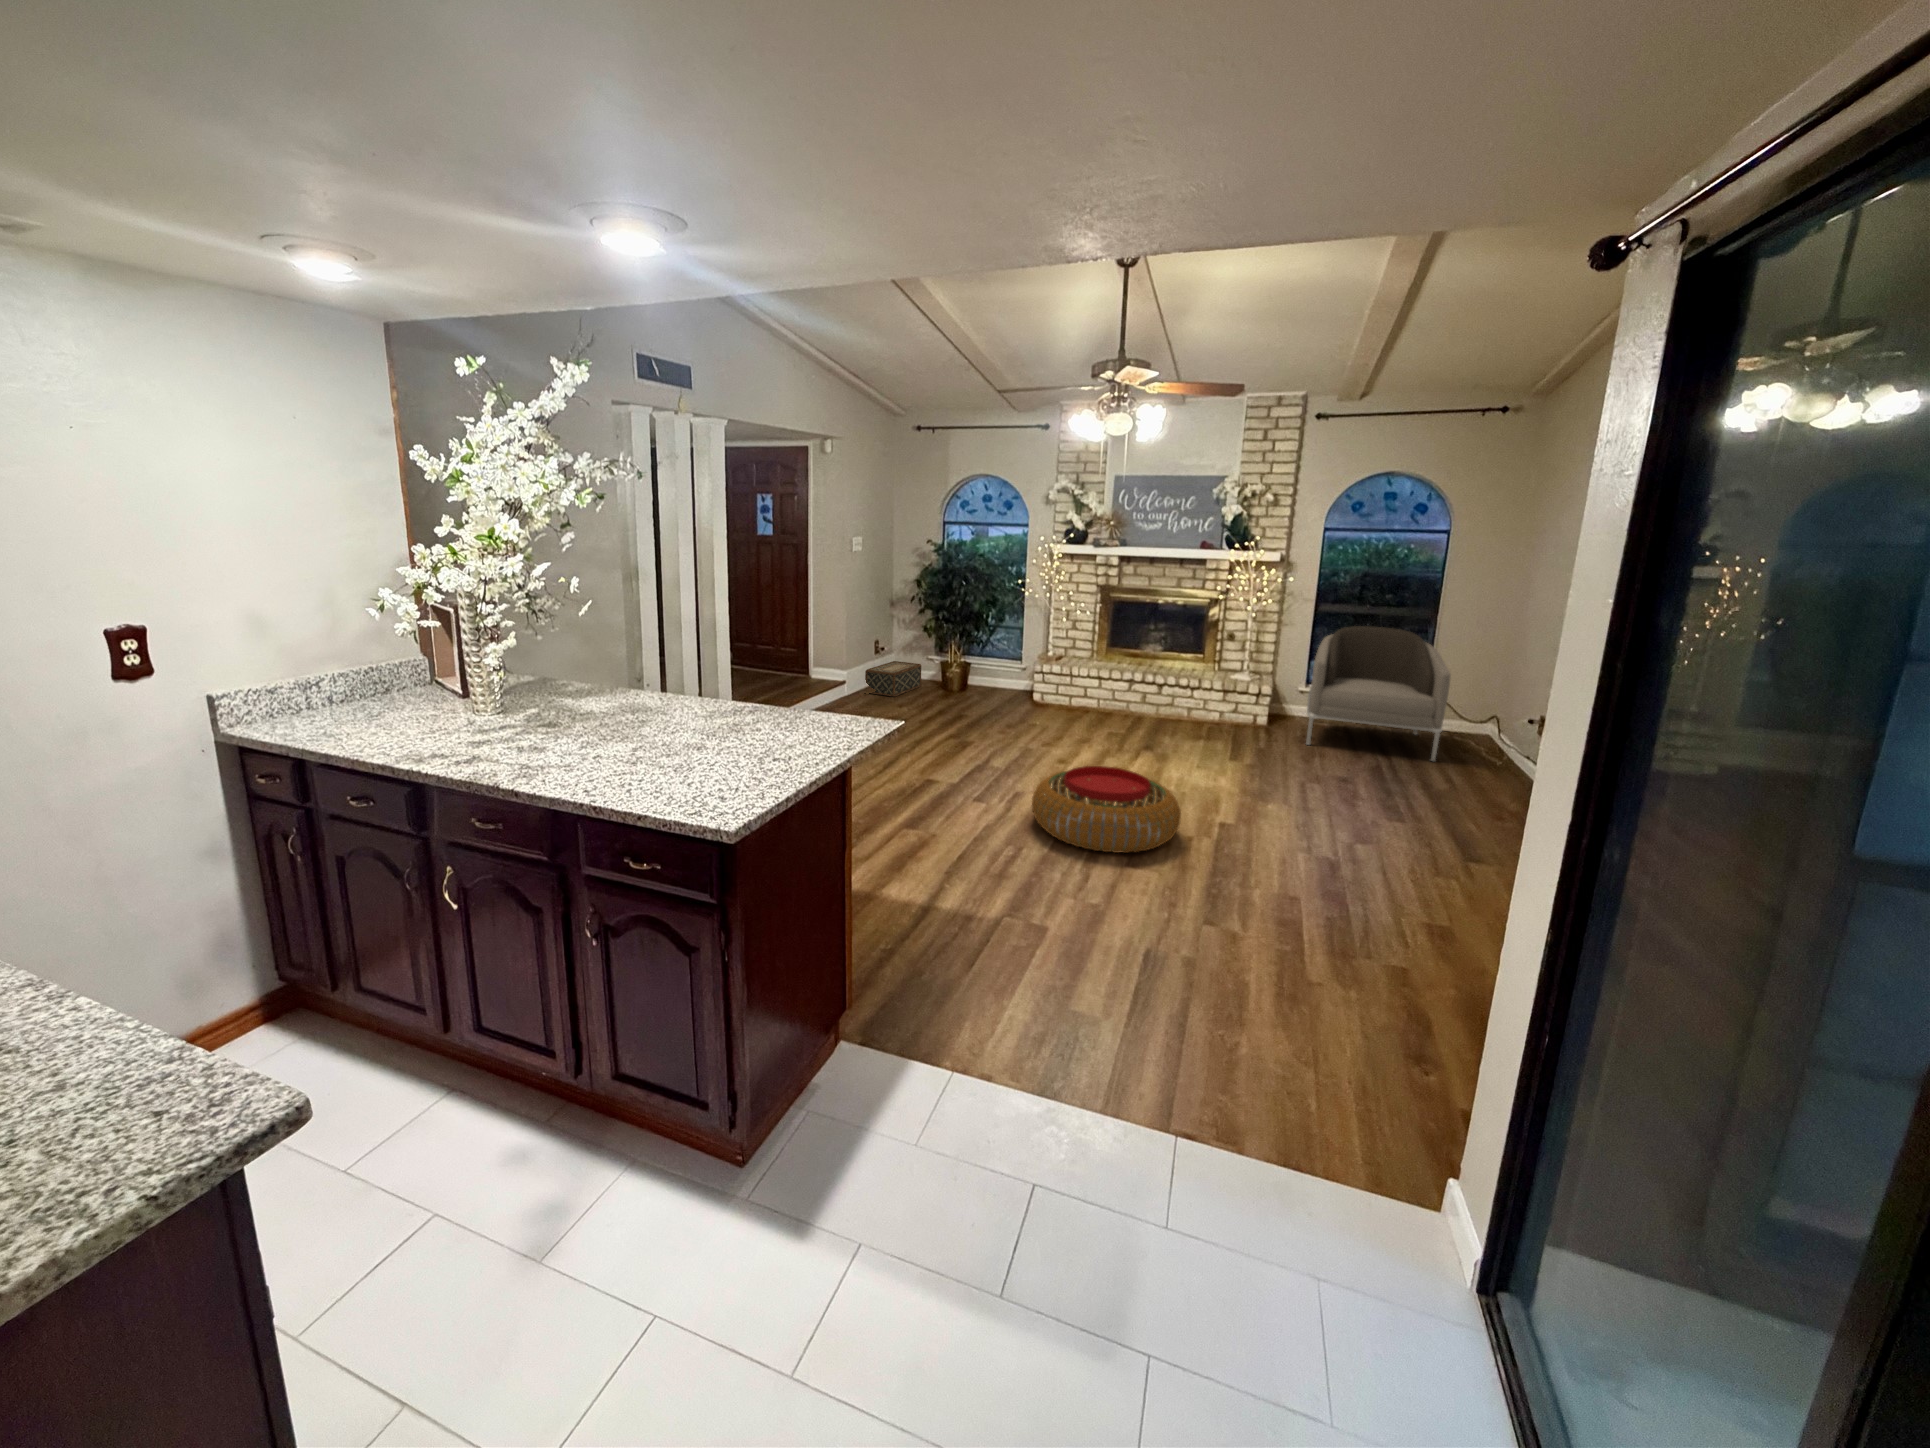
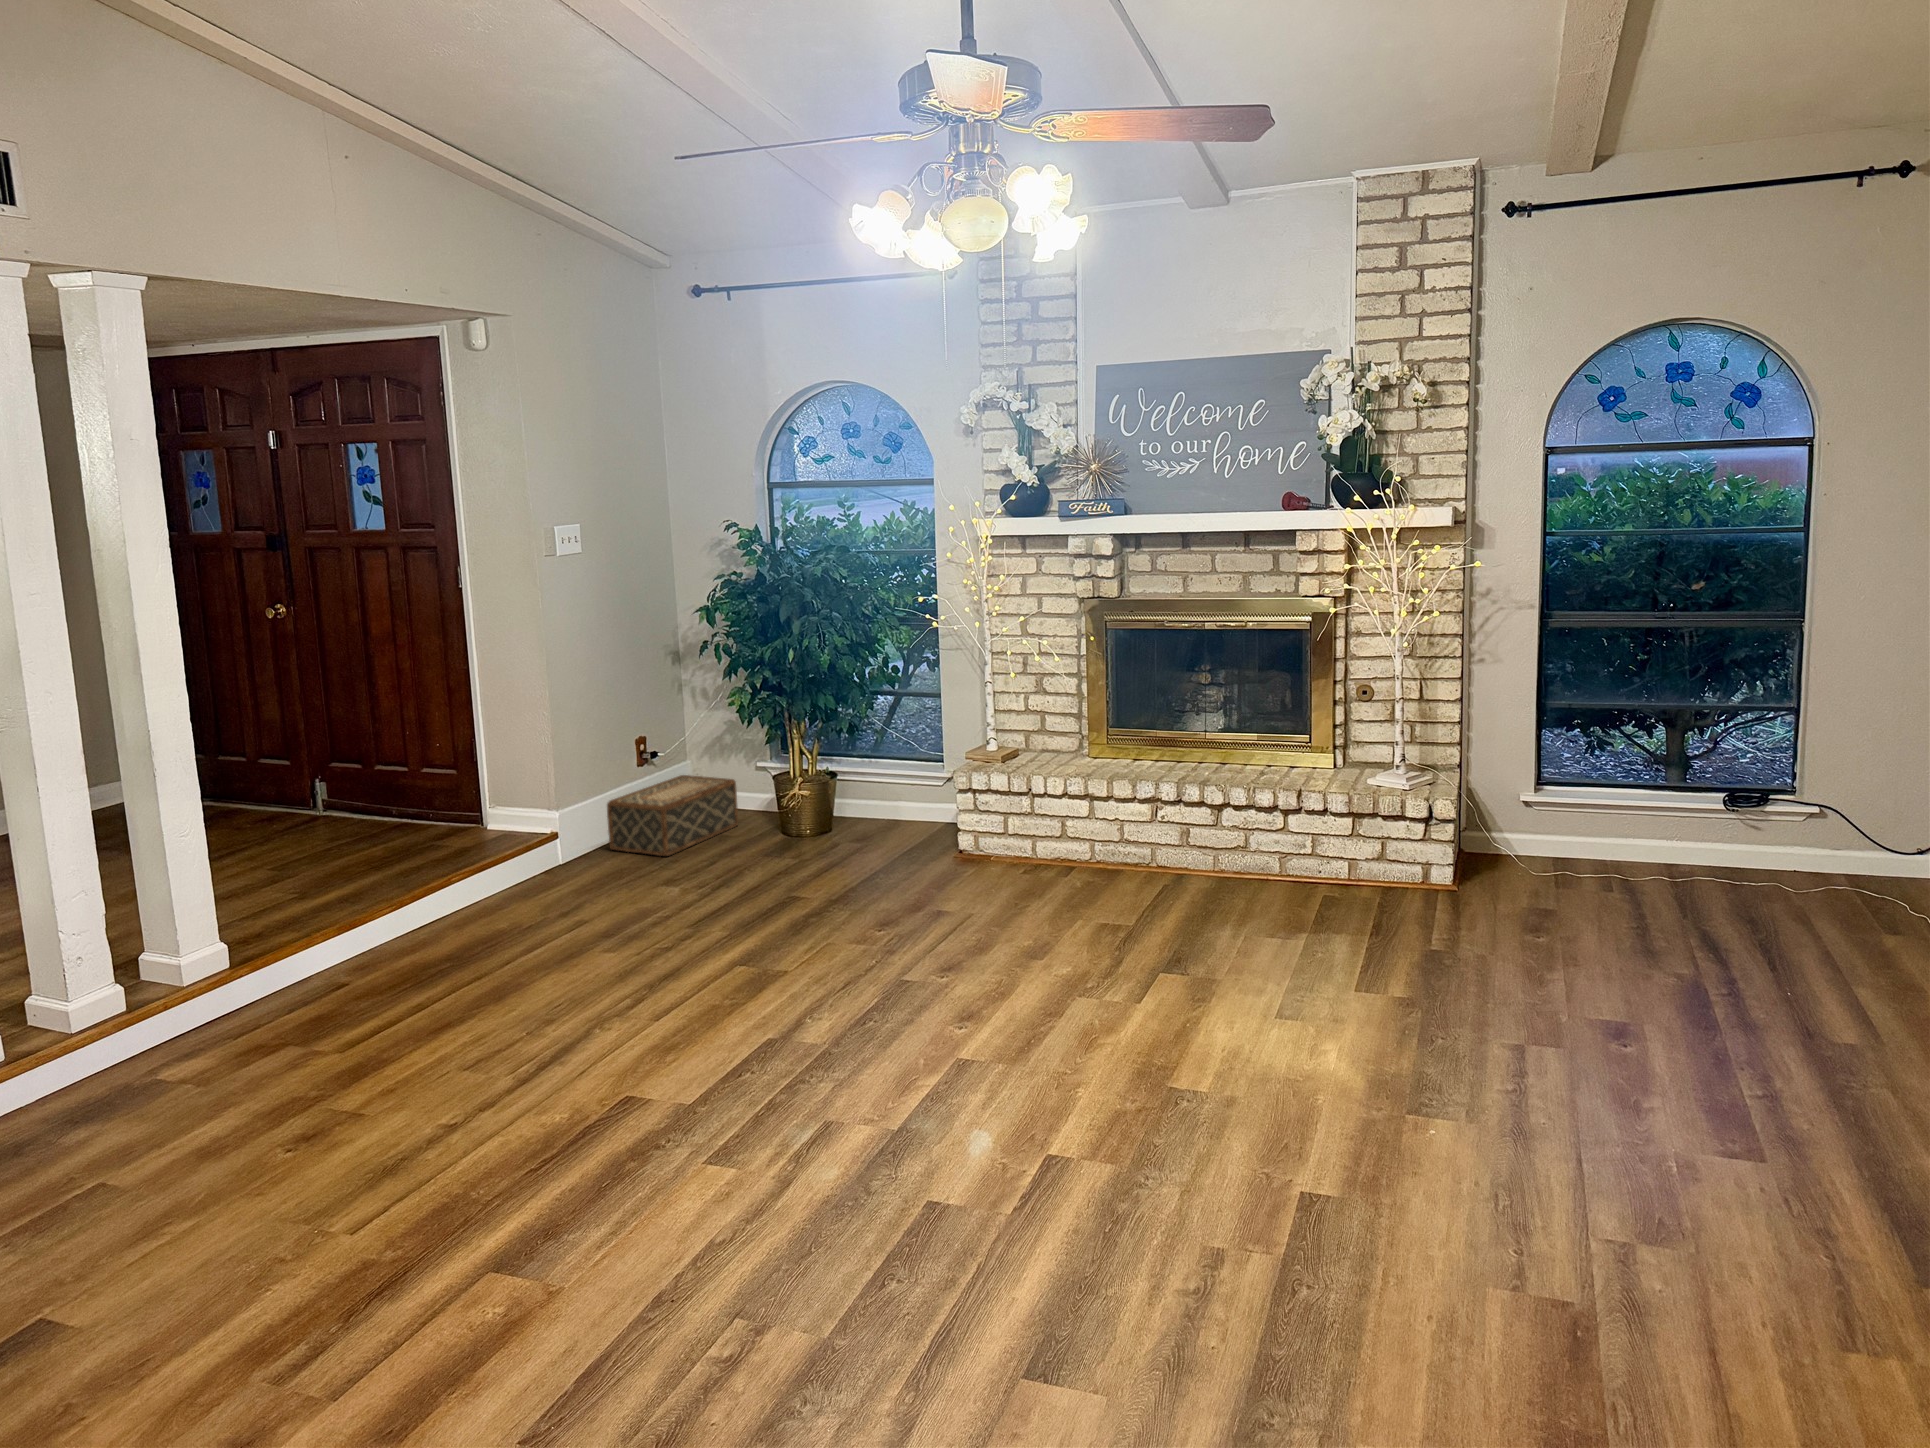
armchair: present [1306,626,1451,761] -> none [1533,656,1844,963]
pouf: present [1032,766,1181,853] -> none [809,1070,1182,1336]

